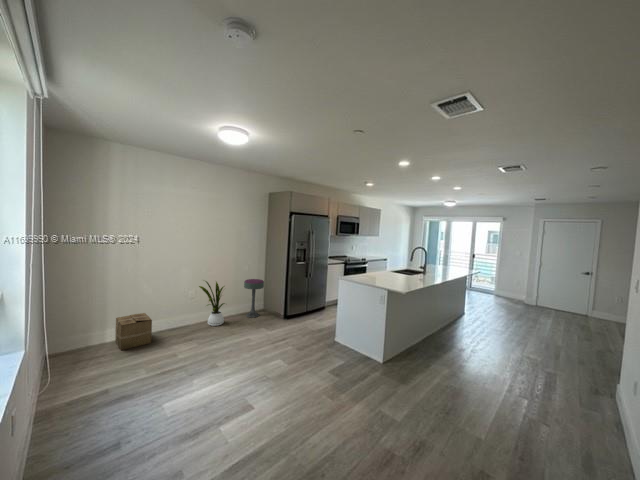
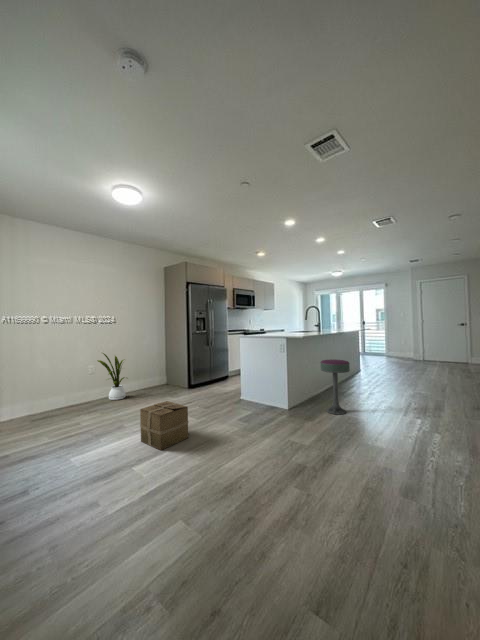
bar stool: present [244,279,264,317] -> present [320,360,350,414]
cardboard box: present [115,313,152,350] -> present [140,401,188,450]

